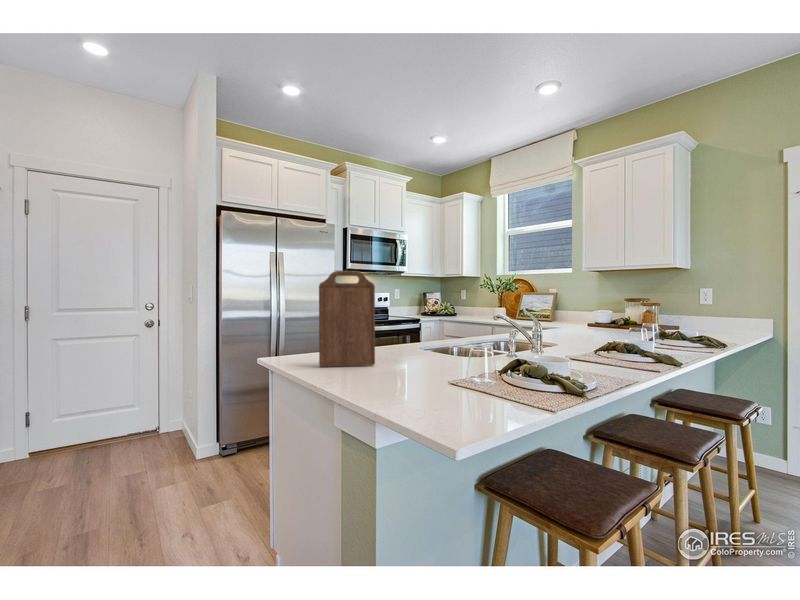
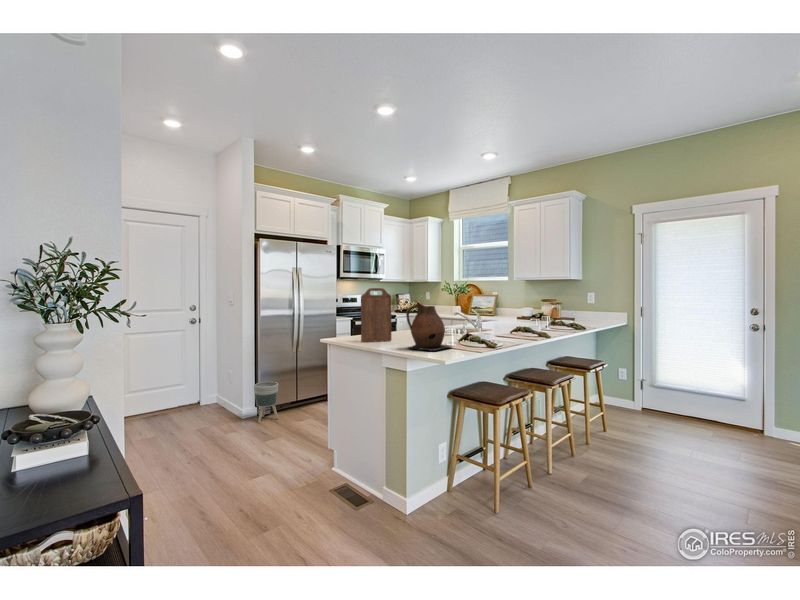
ceramic pitcher: none [387,290,482,399] -> present [406,300,452,351]
planter: none [208,410,243,470] -> present [254,382,278,423]

